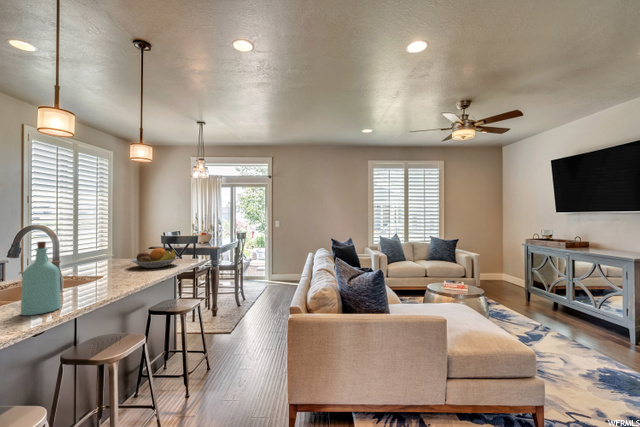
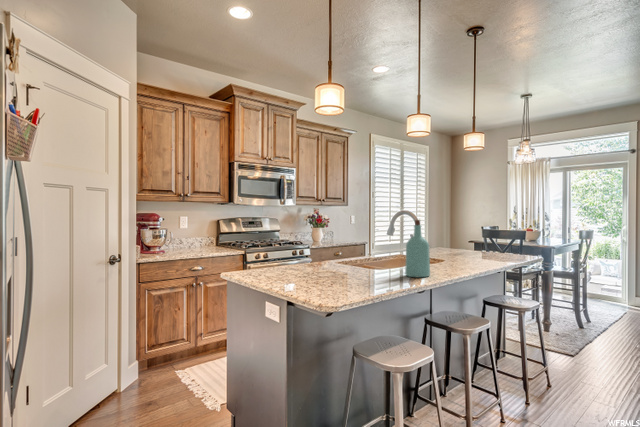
fruit bowl: present [130,248,179,268] -> none [464,238,514,258]

